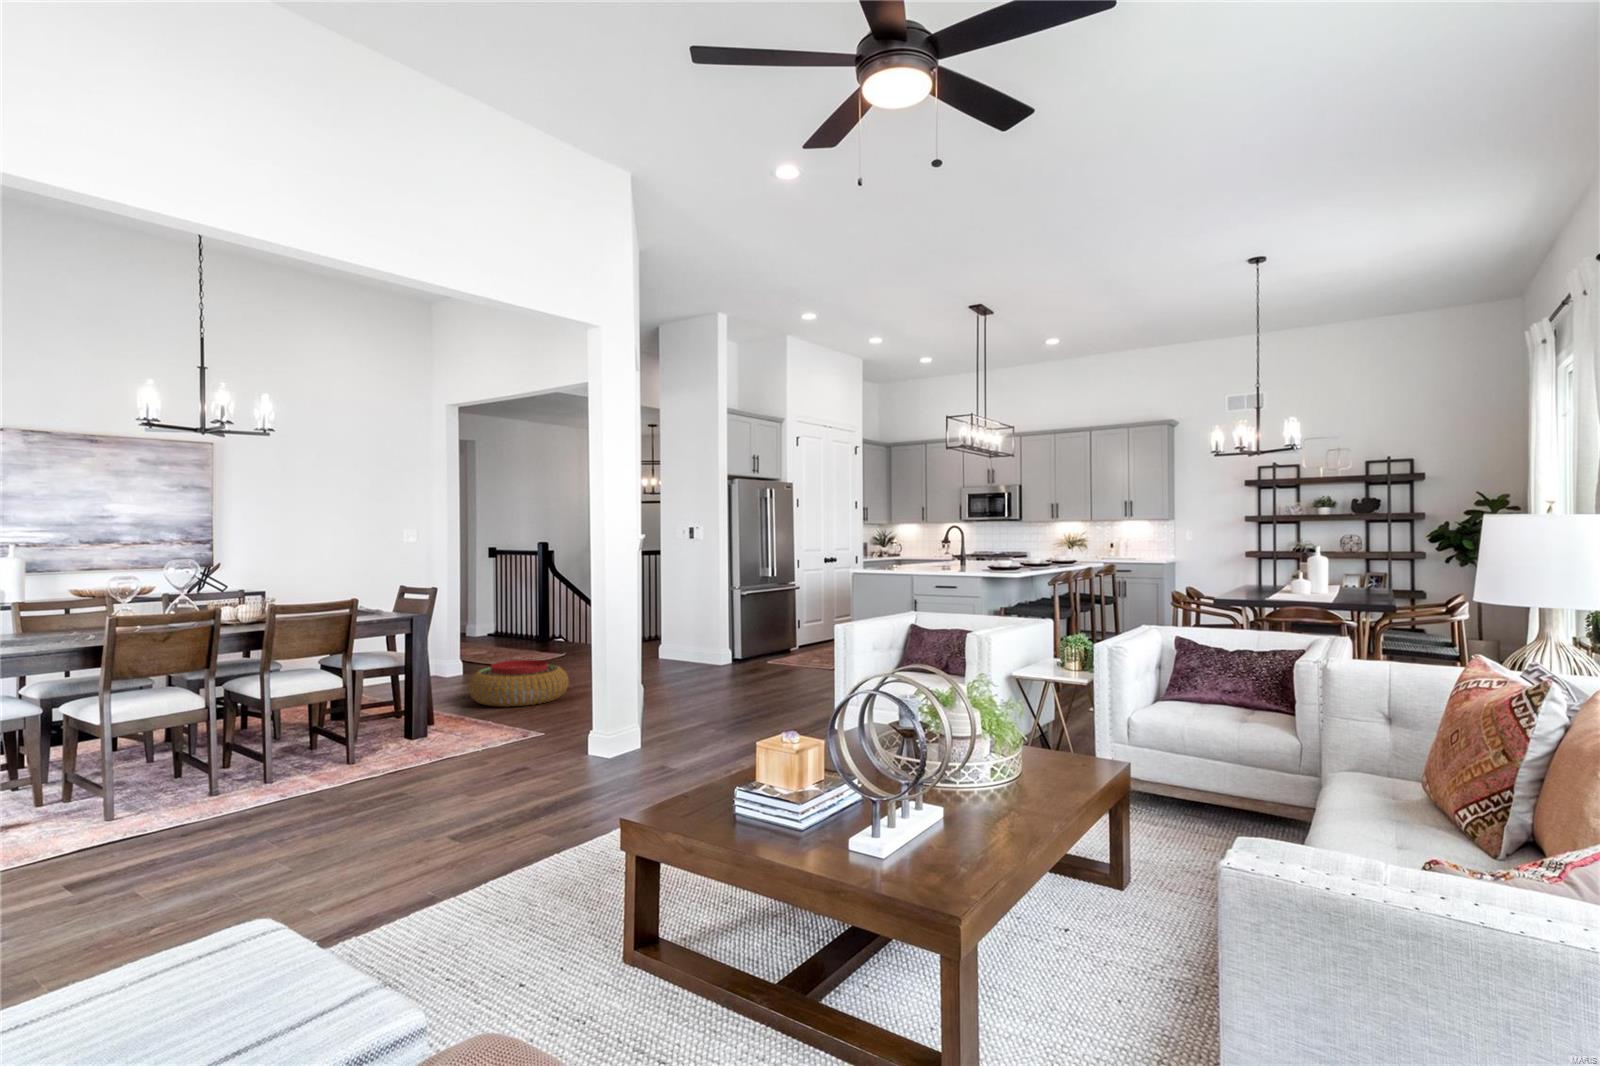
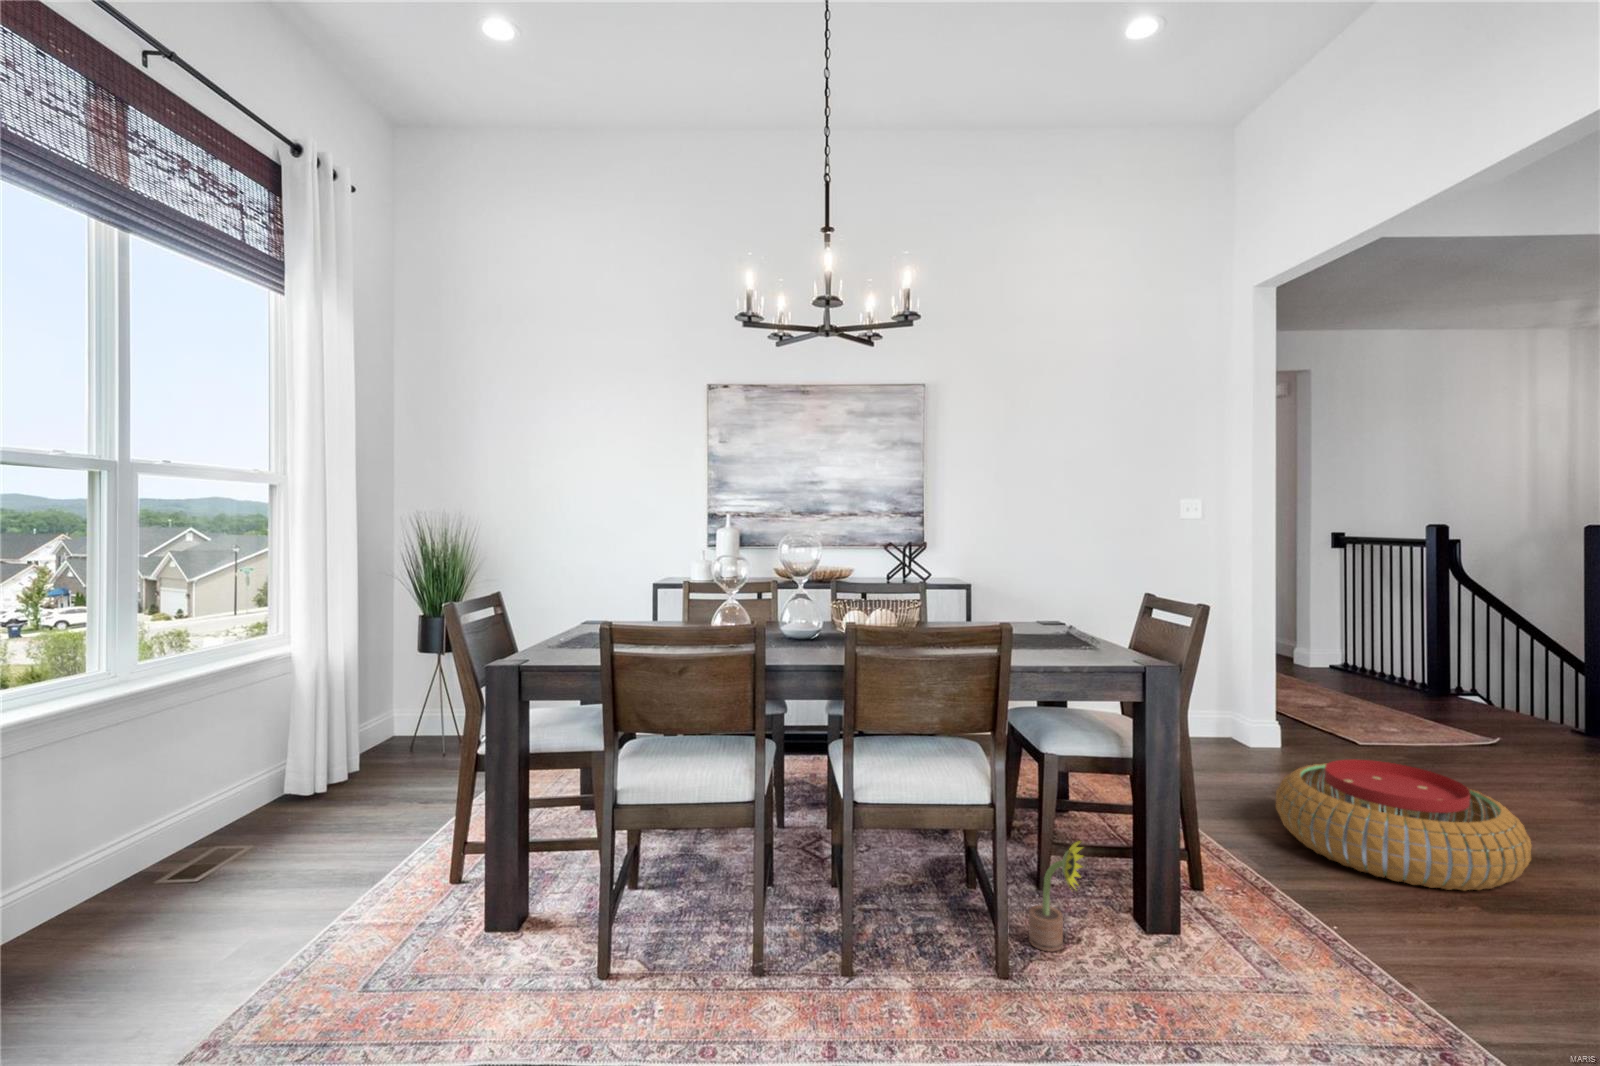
decorative plant: none [366,699,392,757] -> present [1029,841,1083,951]

